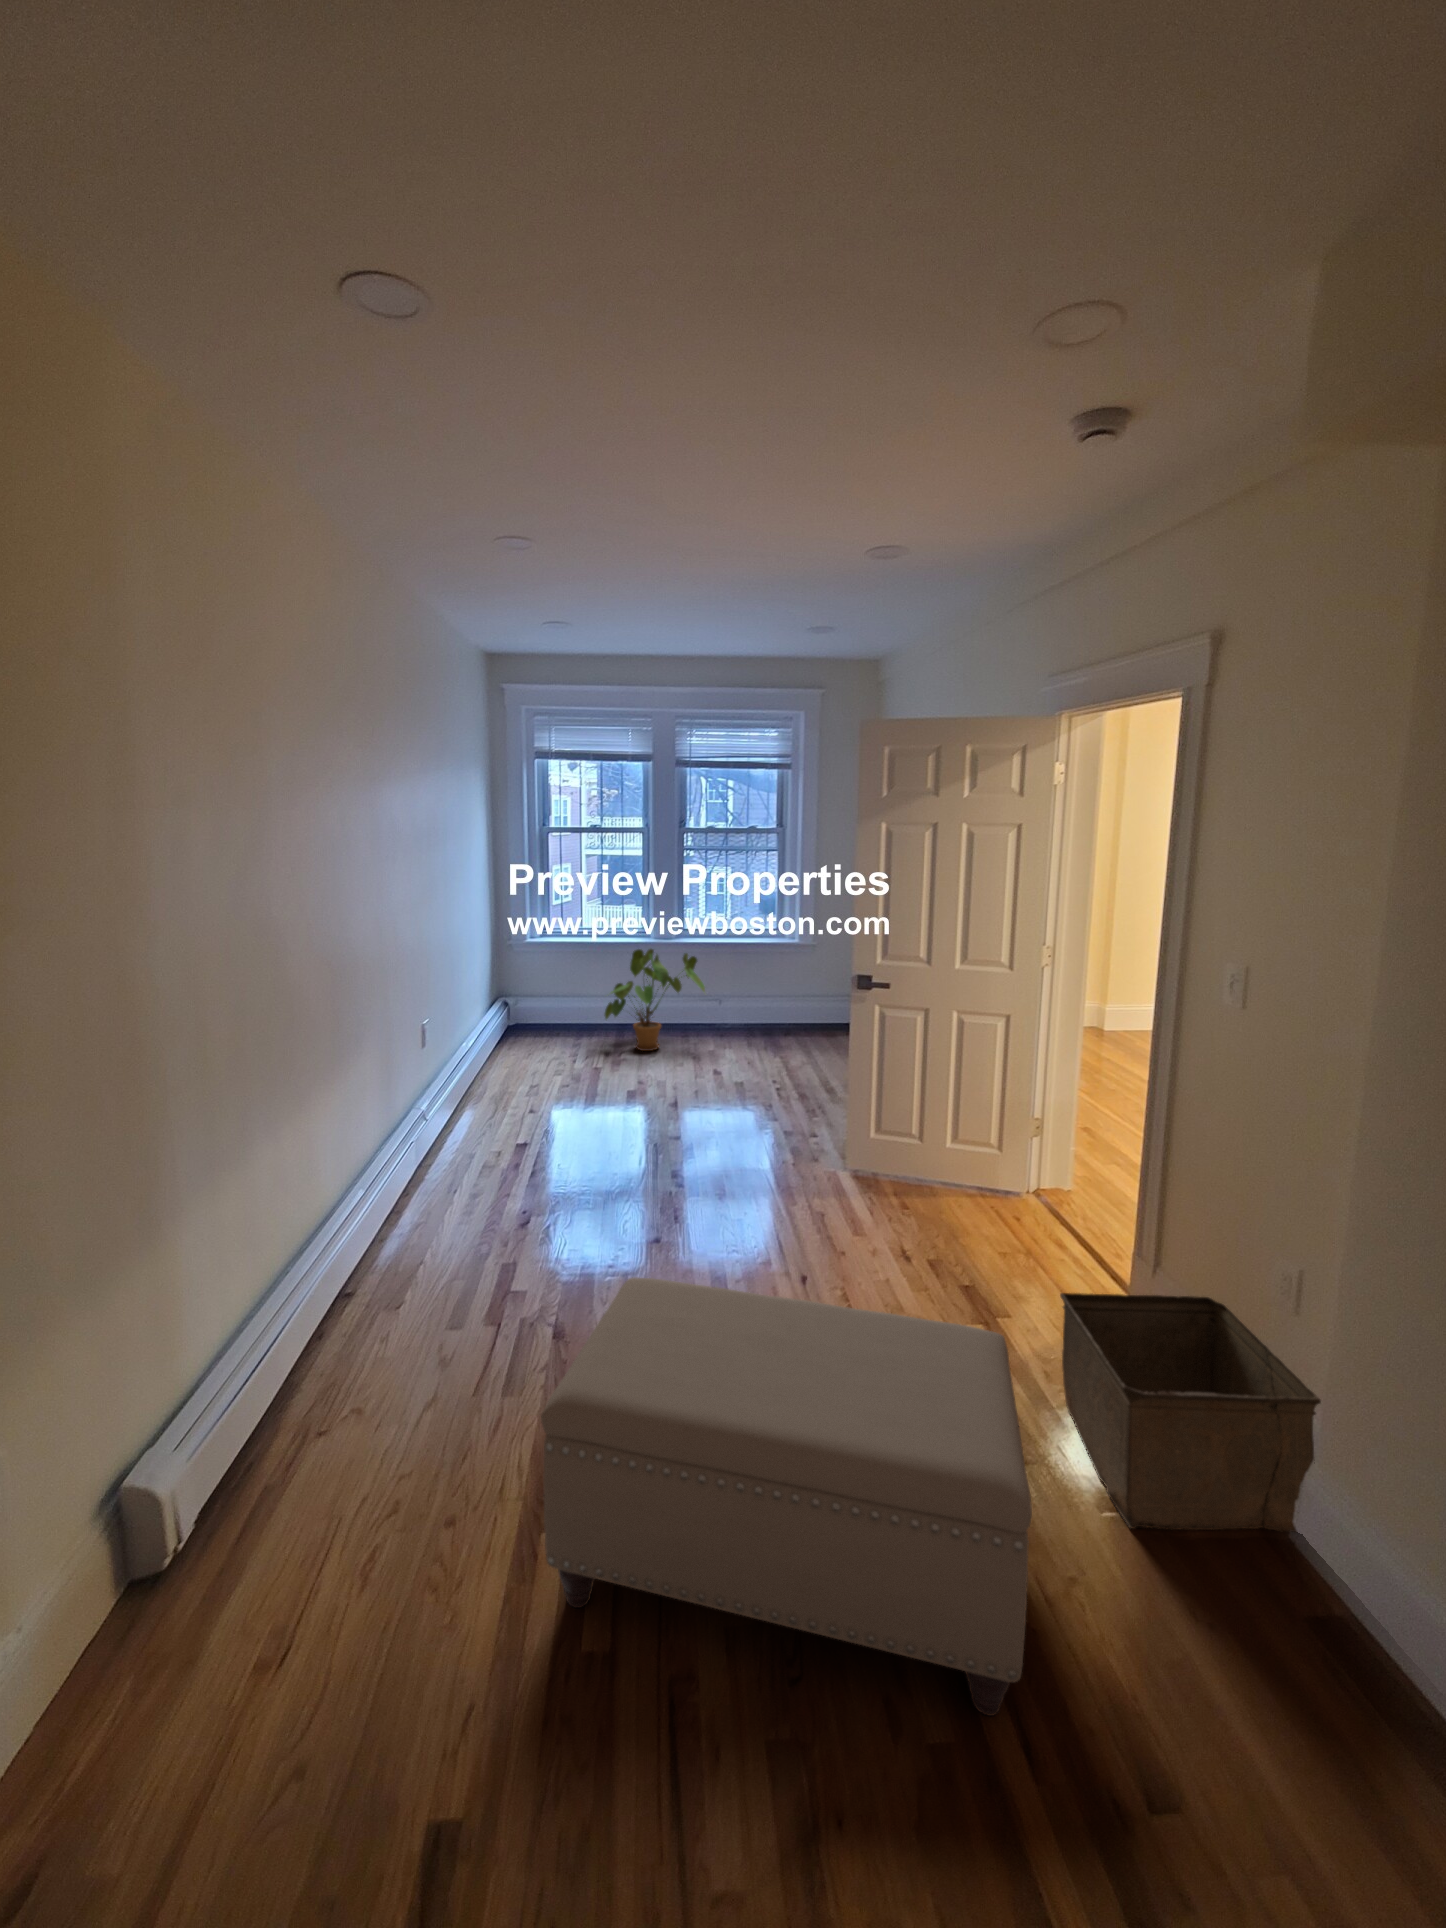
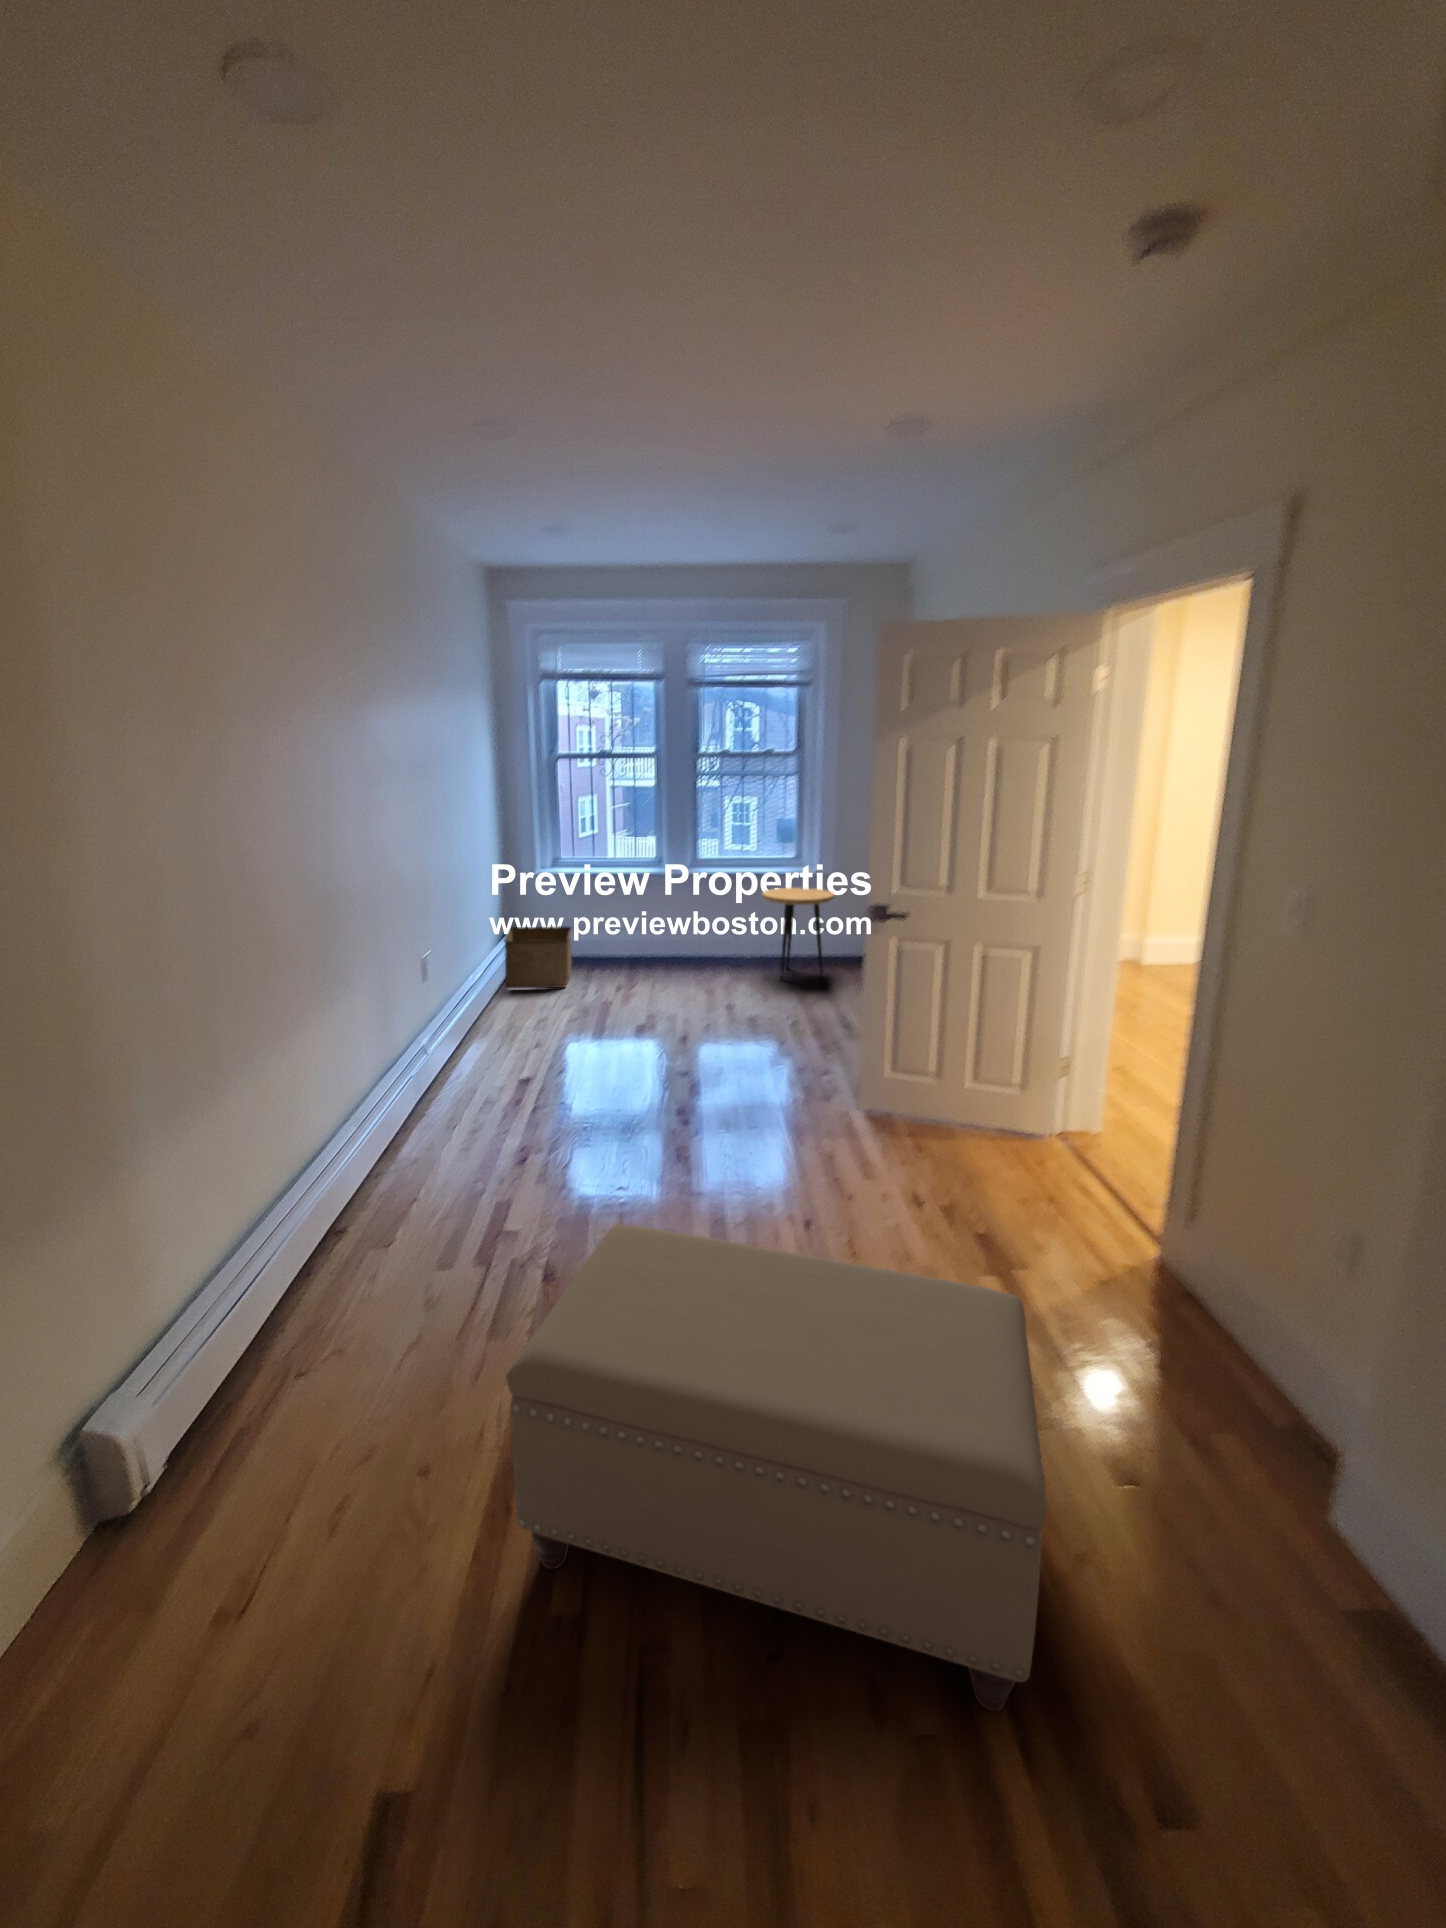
house plant: present [604,949,705,1051] -> none [617,879,721,983]
side table: none [746,957,815,1047] -> present [762,888,834,979]
storage bin: present [1060,1293,1321,1532] -> present [504,926,571,988]

